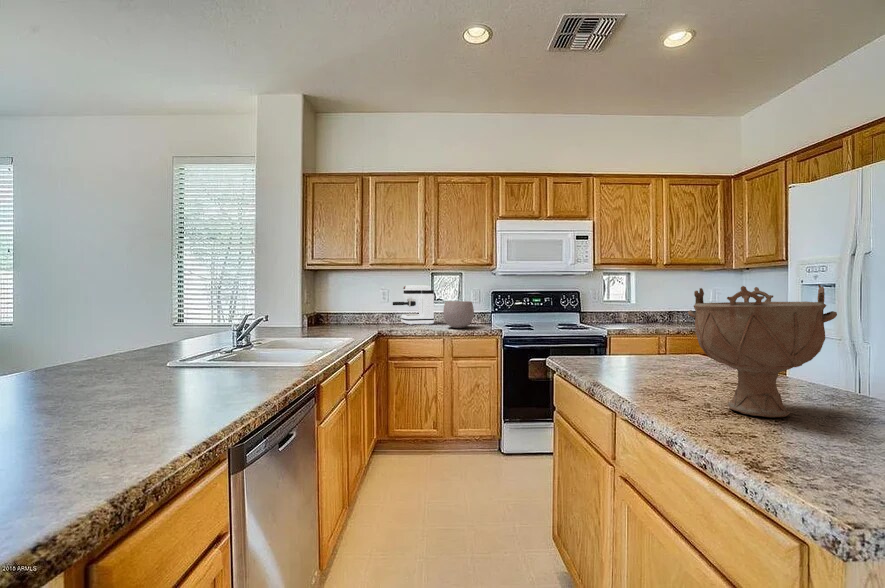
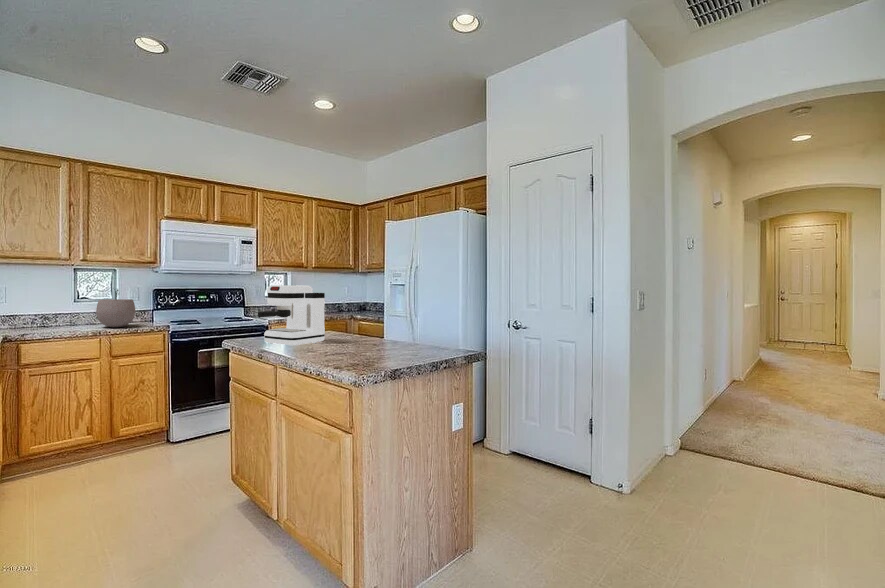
decorative bowl: present [688,285,837,417] -> none [318,293,376,357]
coffee maker: present [393,286,434,325] -> present [258,285,325,346]

